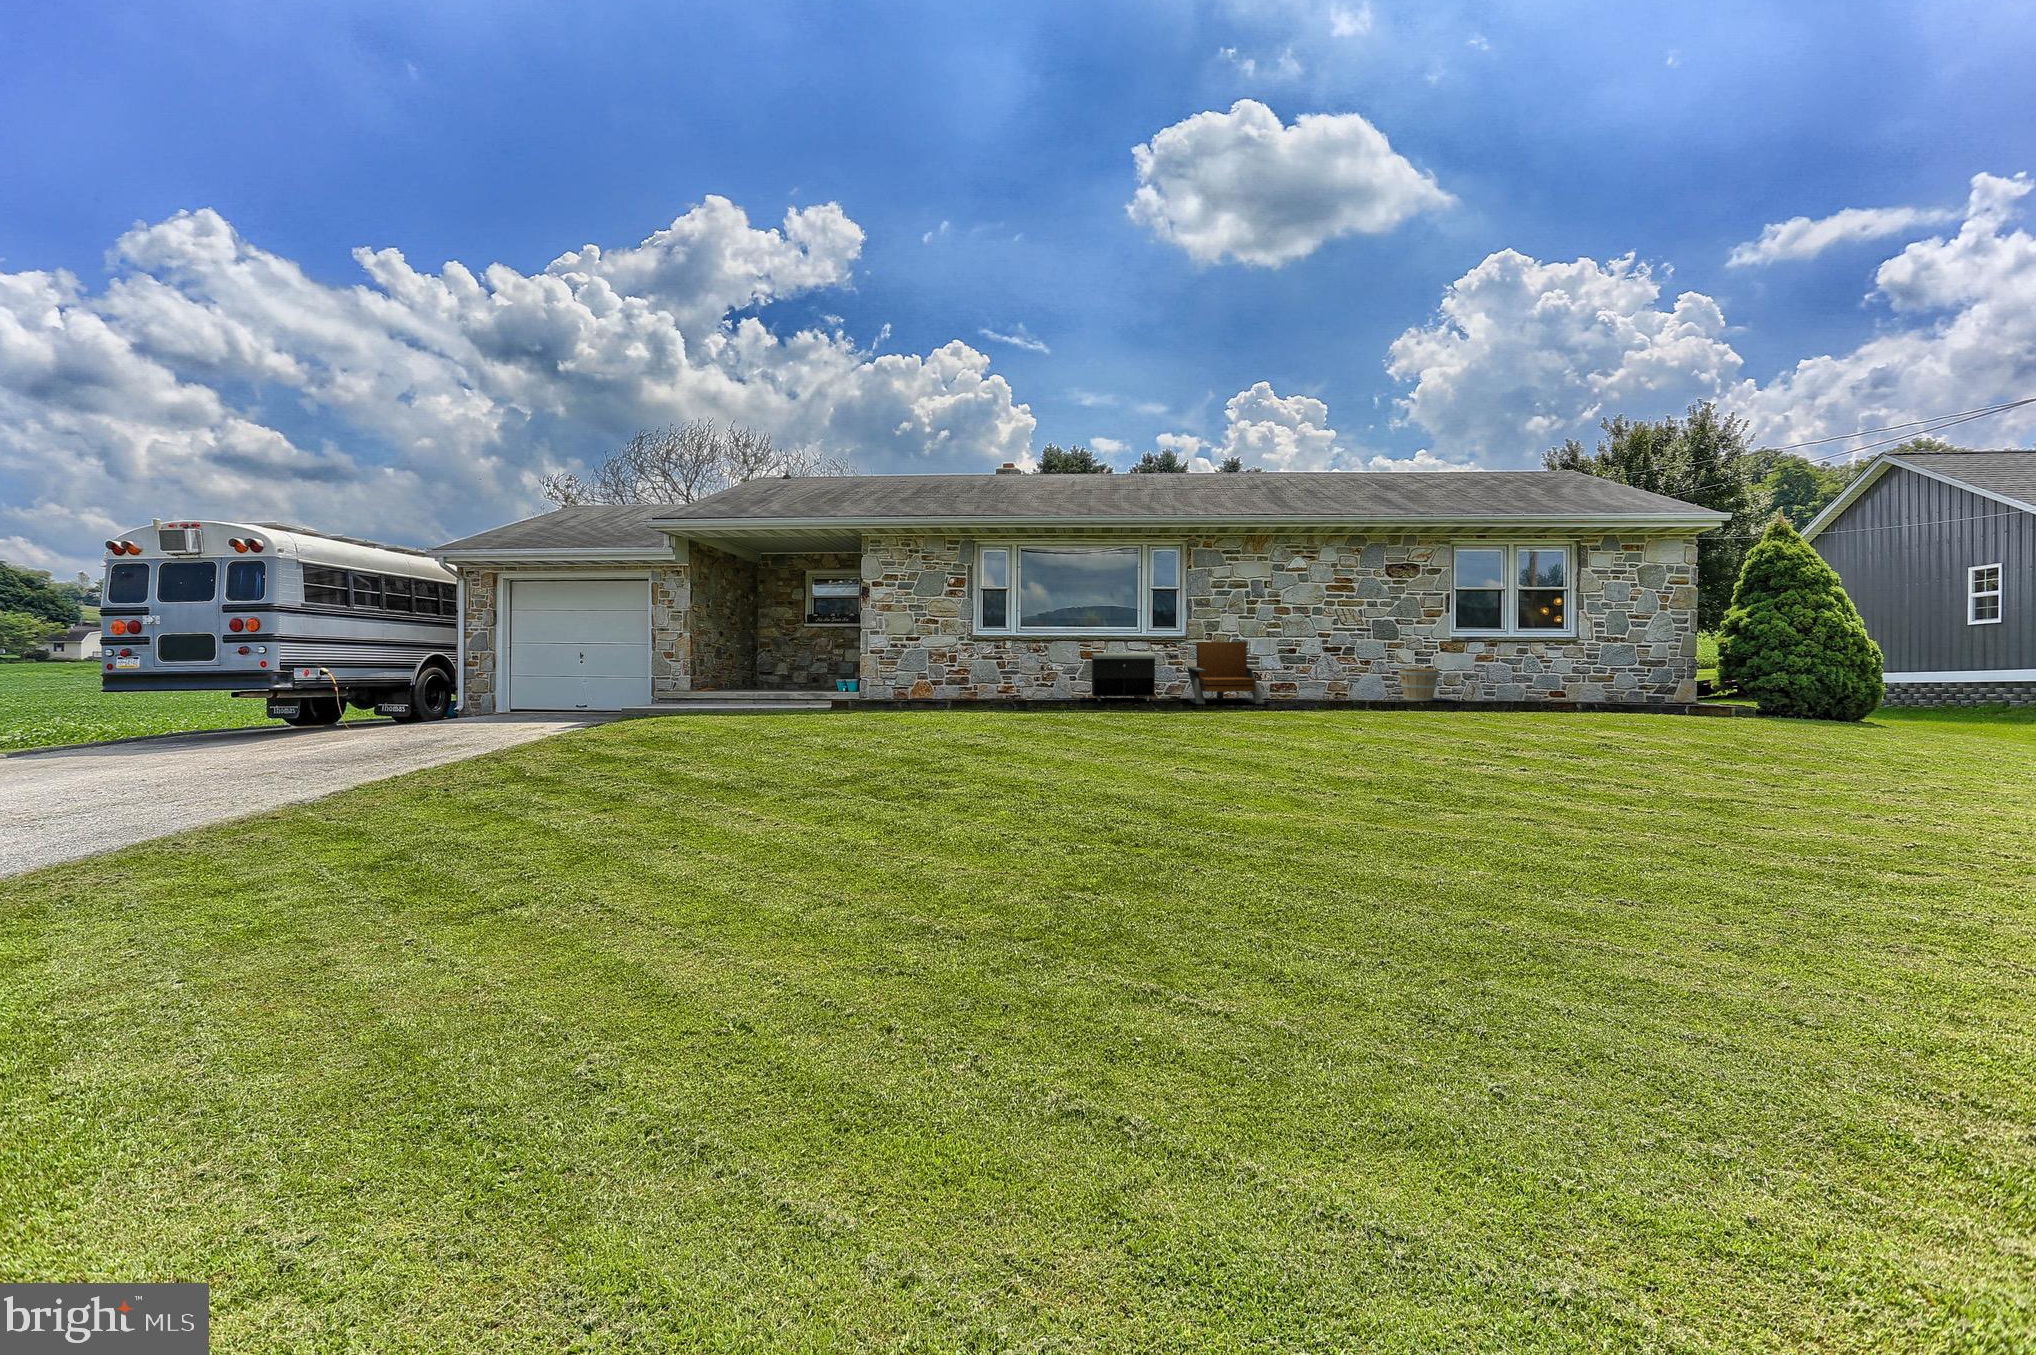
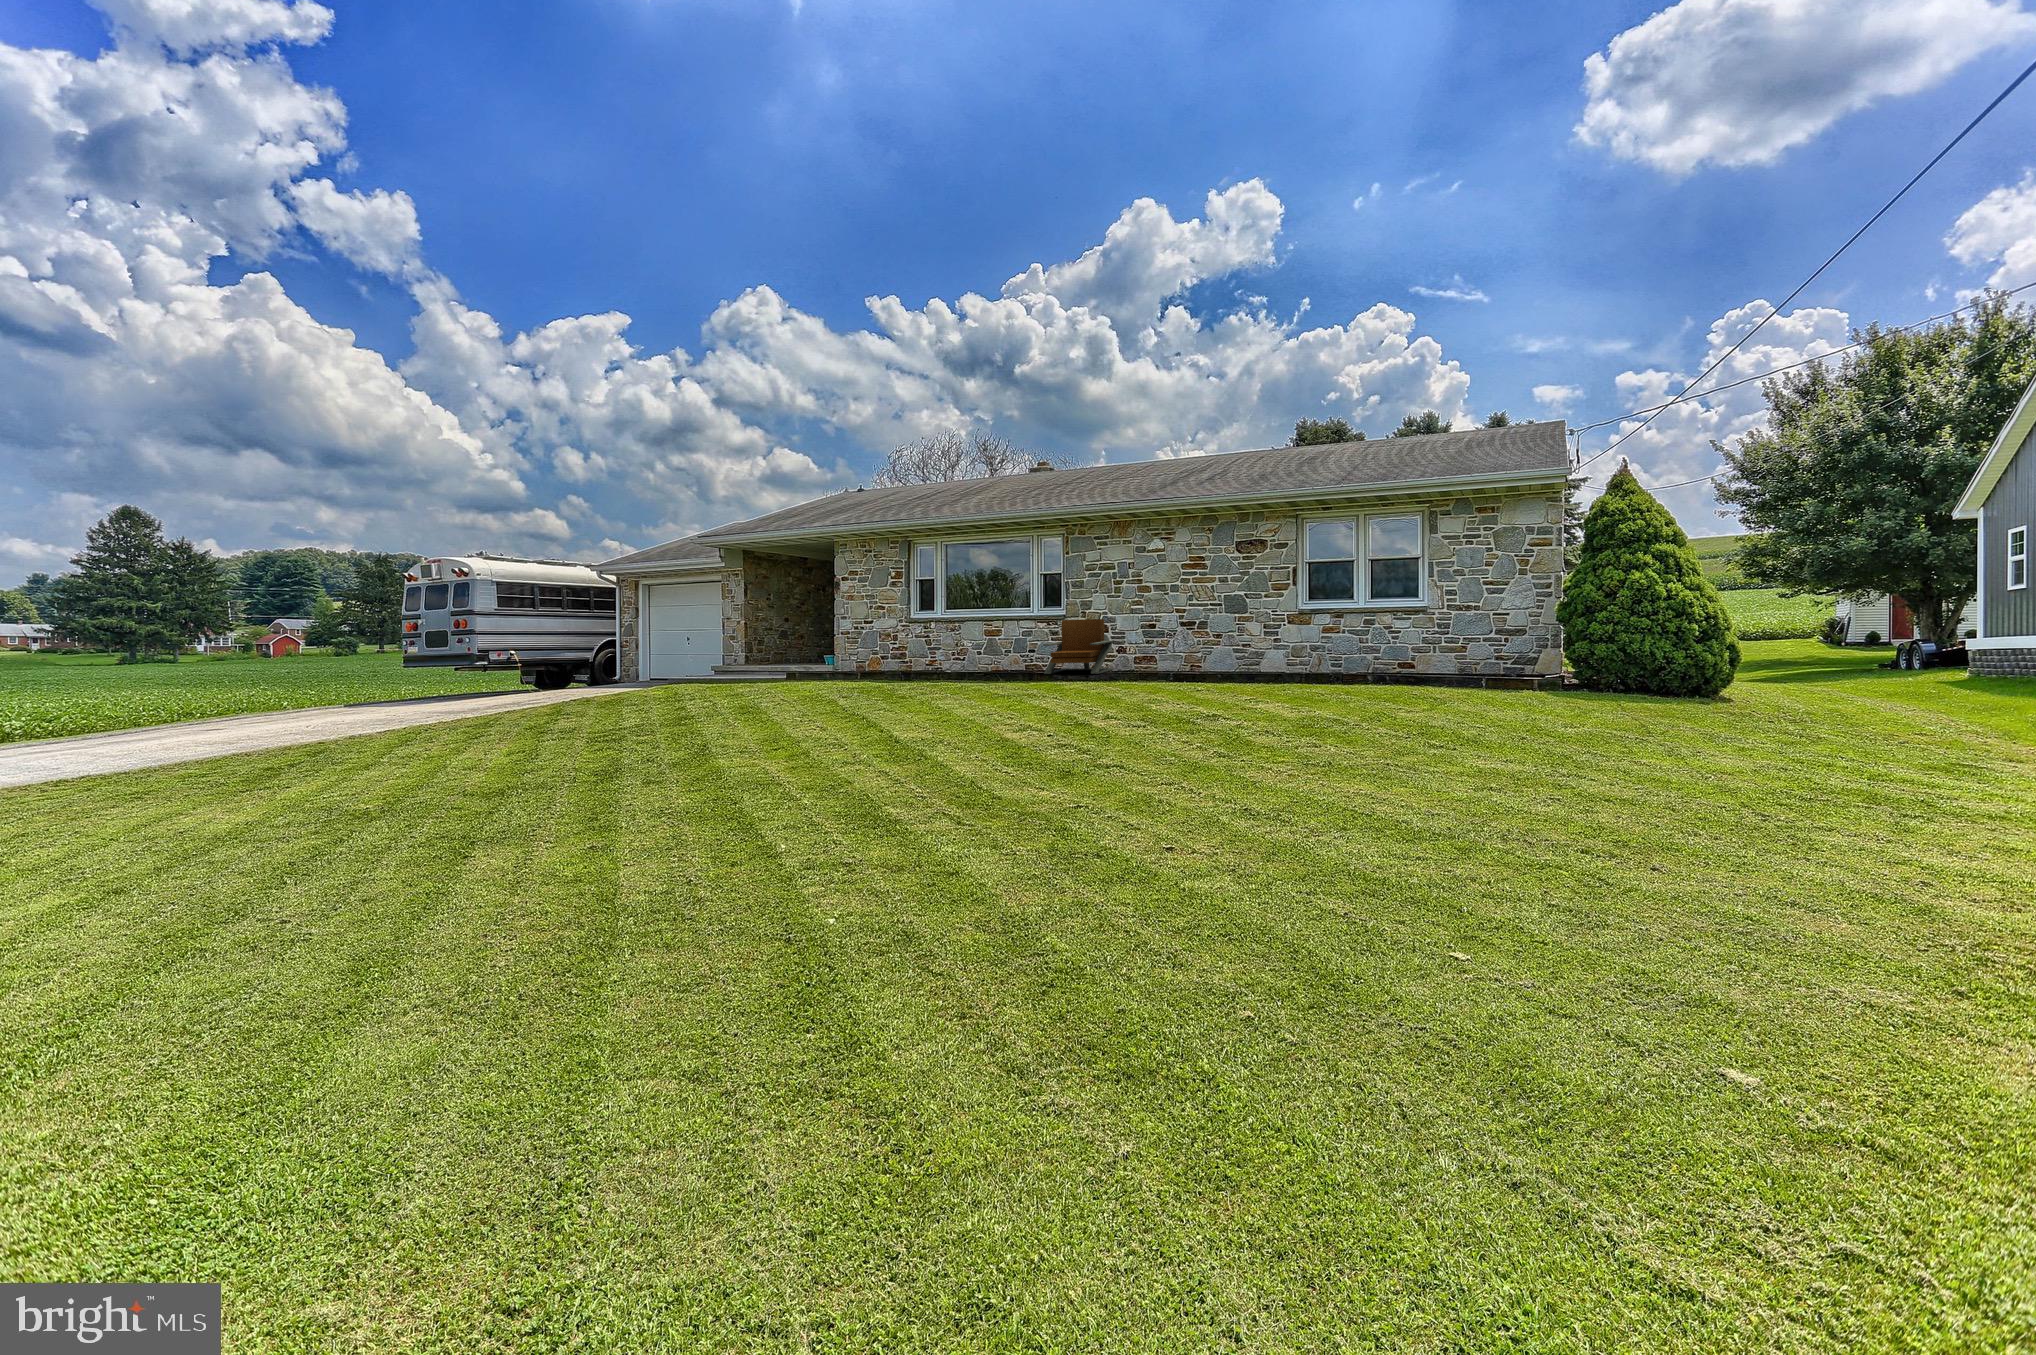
storage bench: present [1092,653,1155,701] -> none [975,630,1036,672]
wooden bucket: present [1399,668,1439,701] -> none [1235,640,1270,671]

